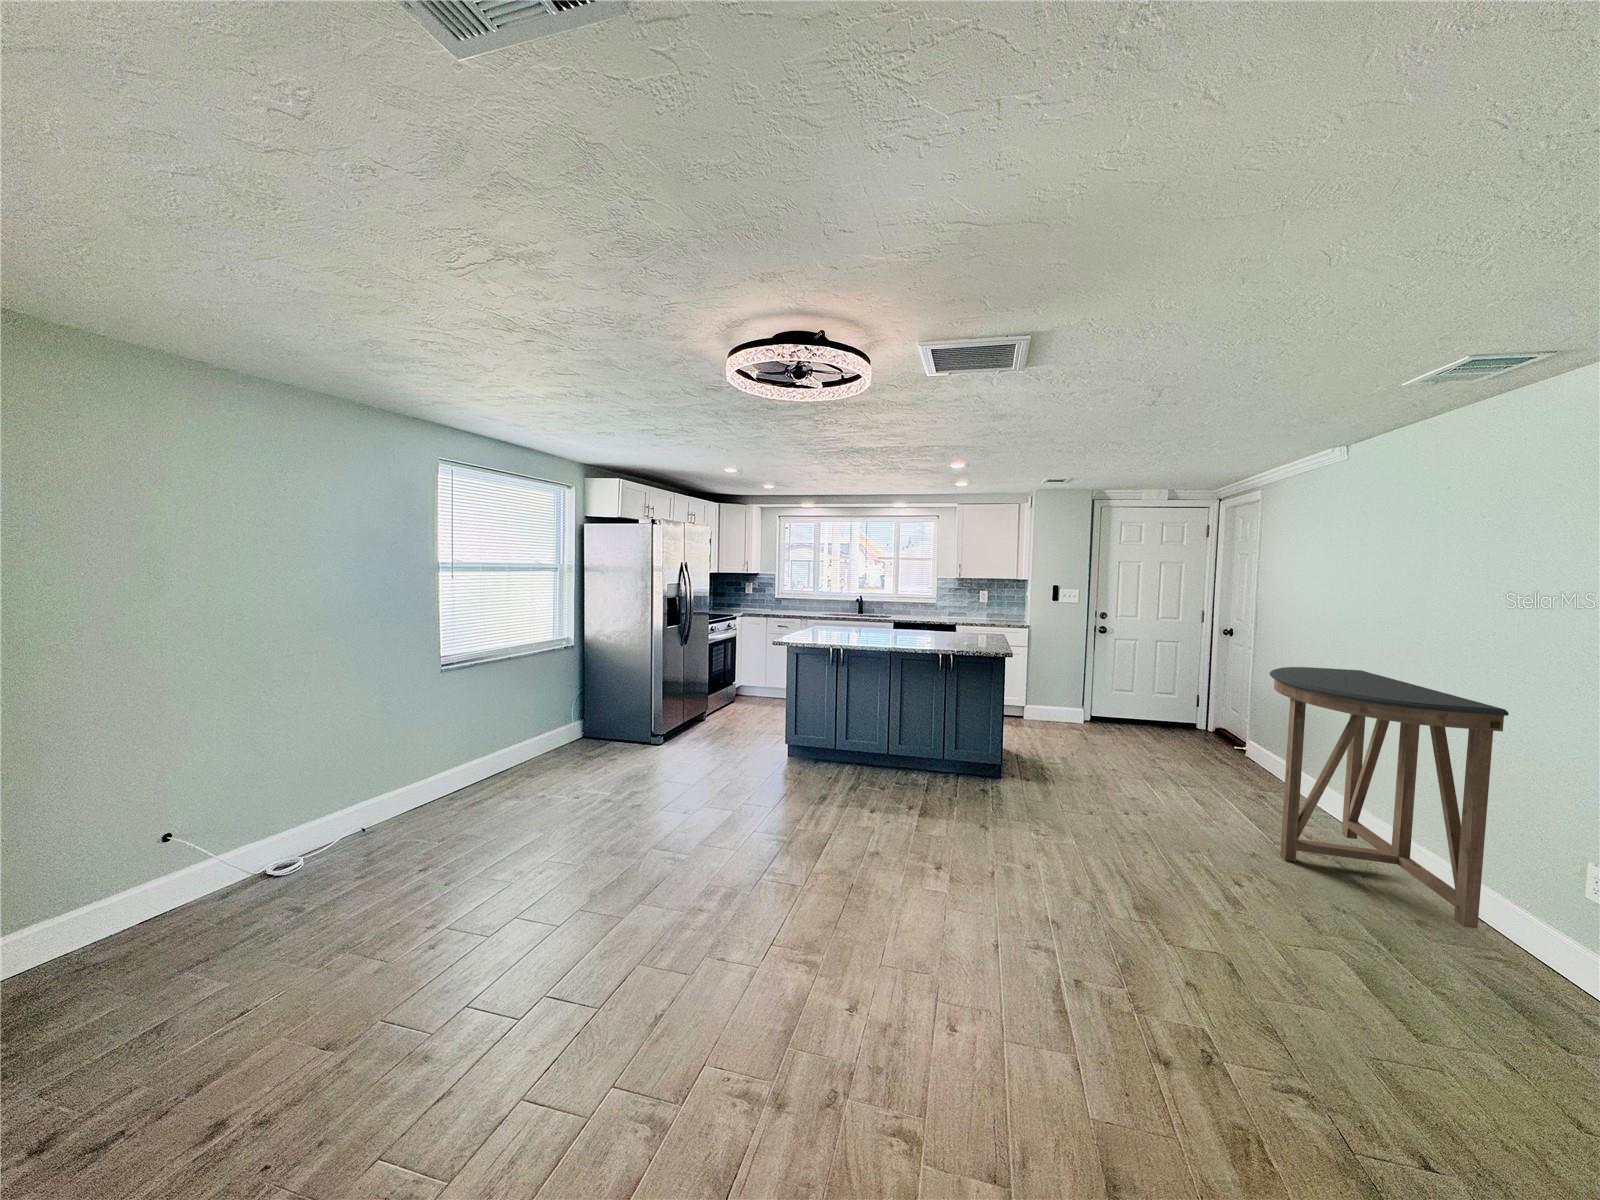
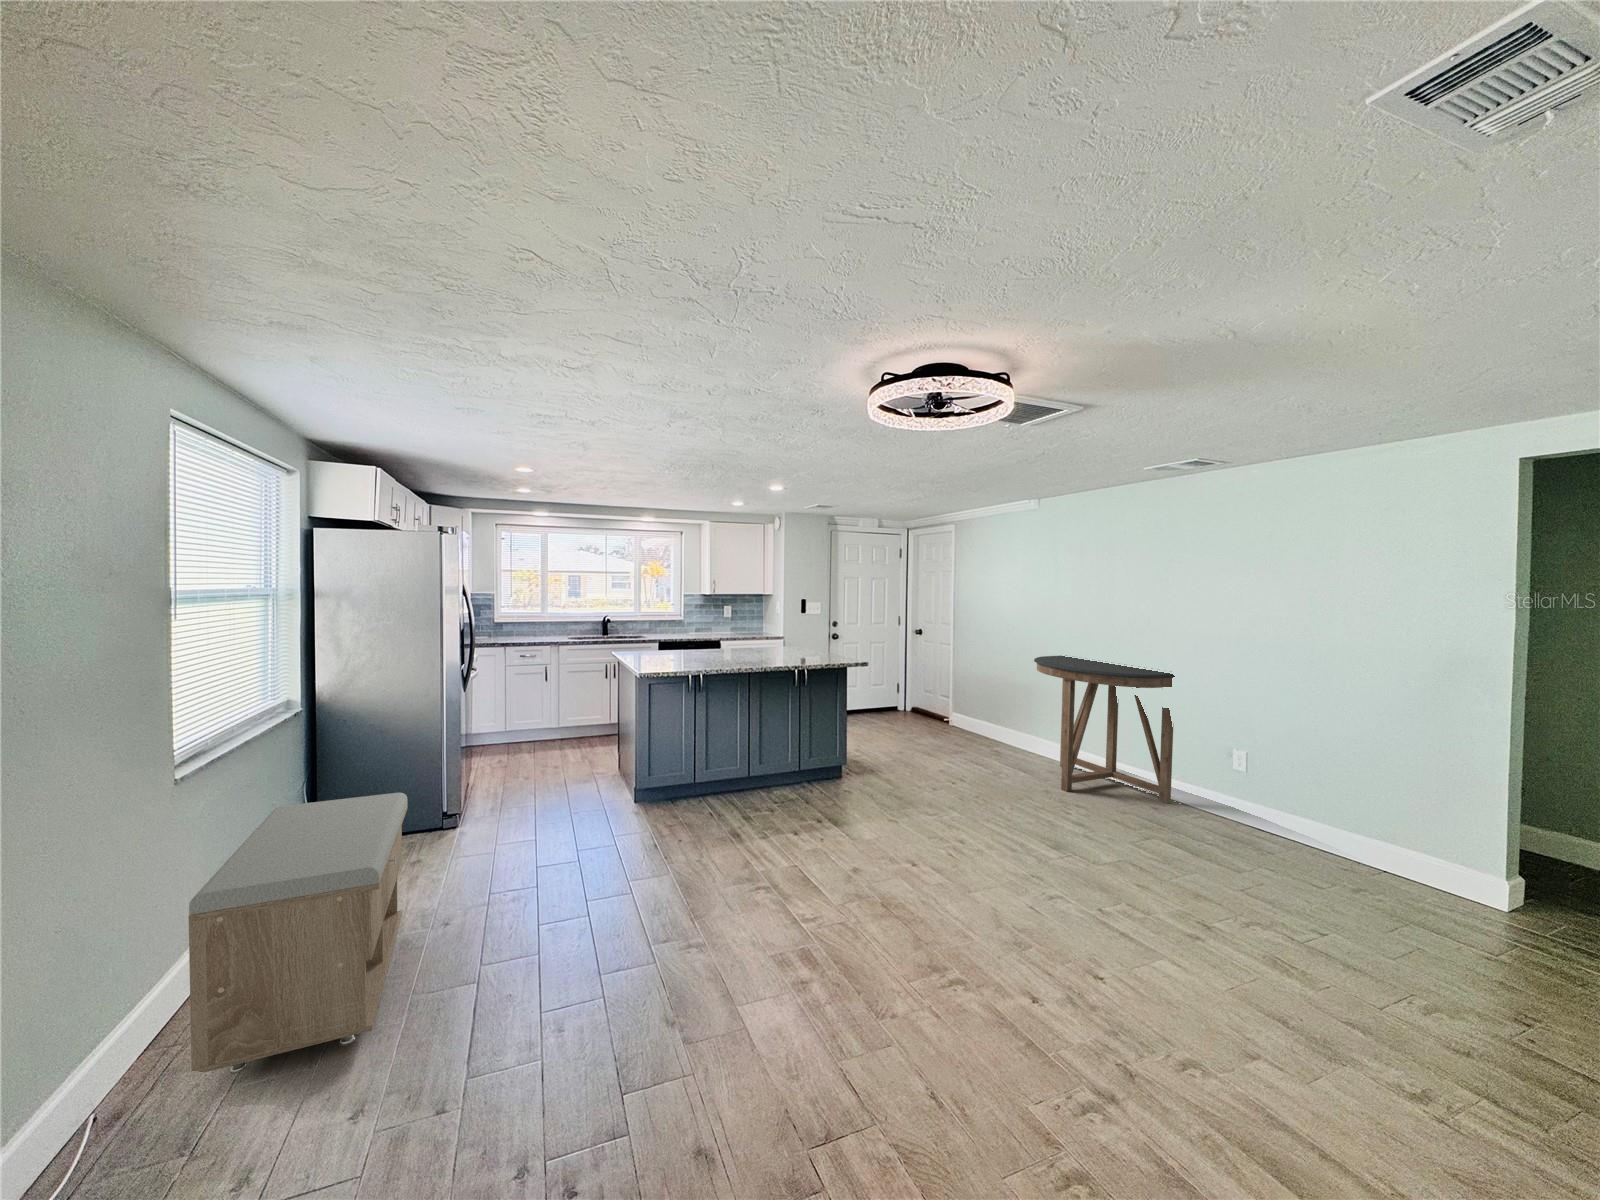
storage bench: none [414,684,570,816] -> present [189,793,408,1074]

